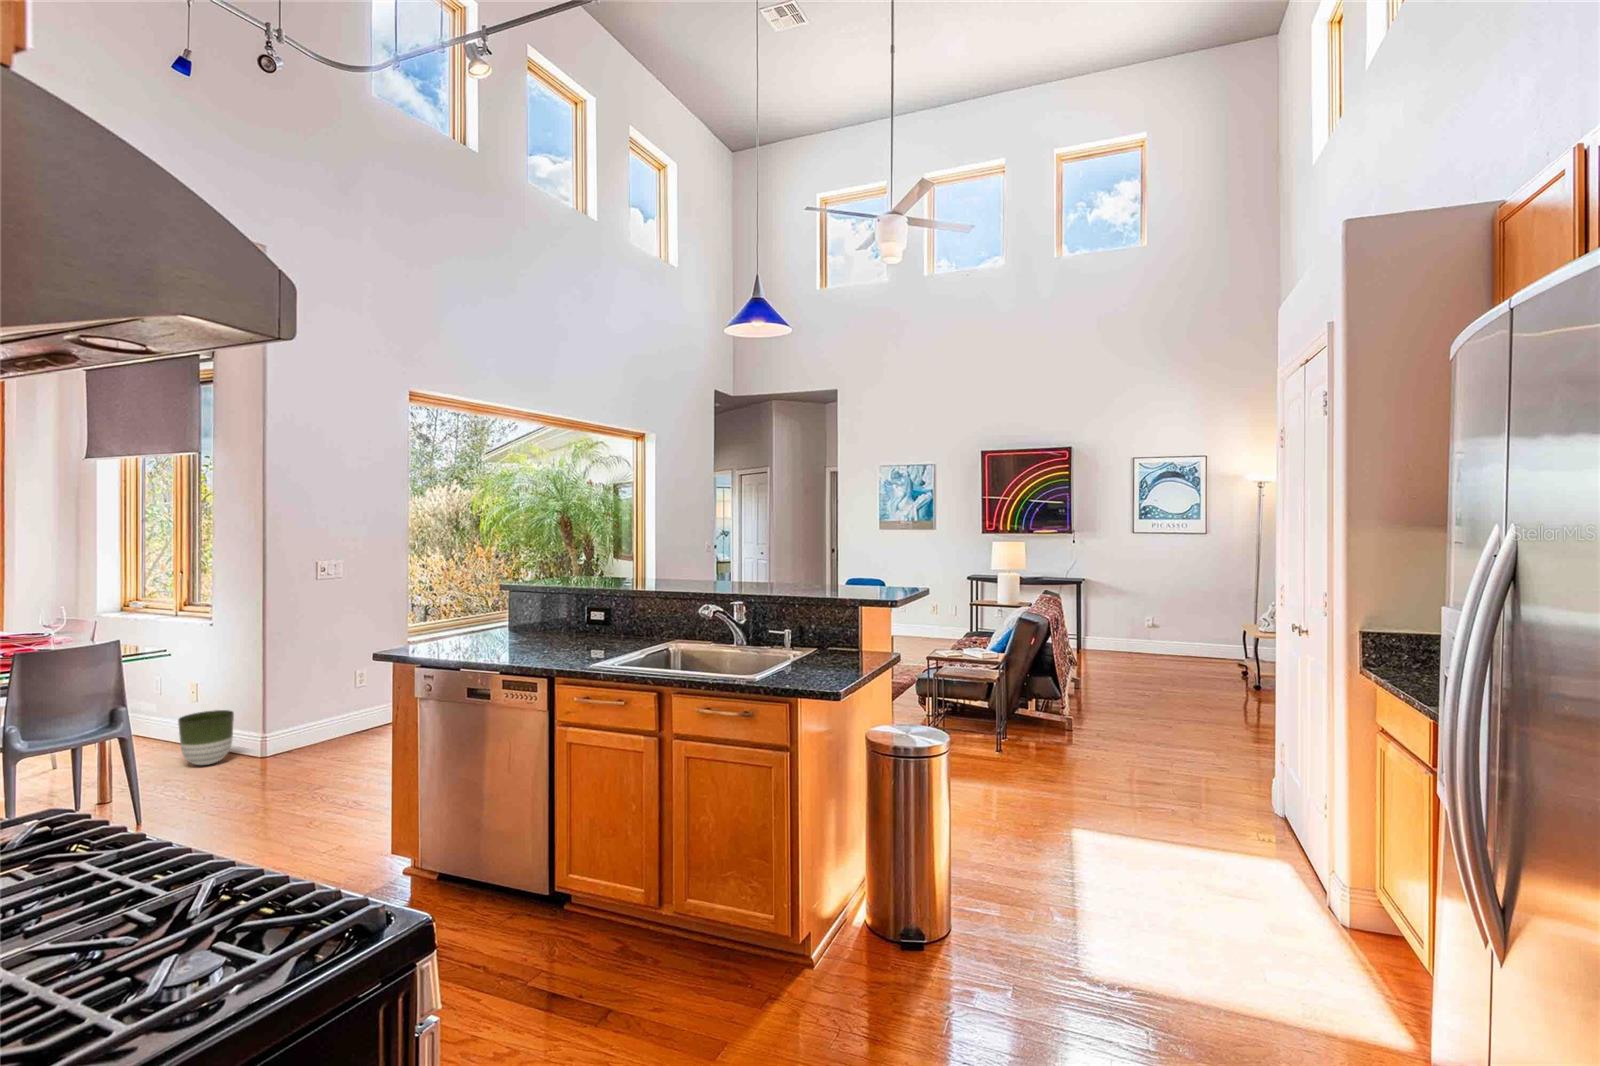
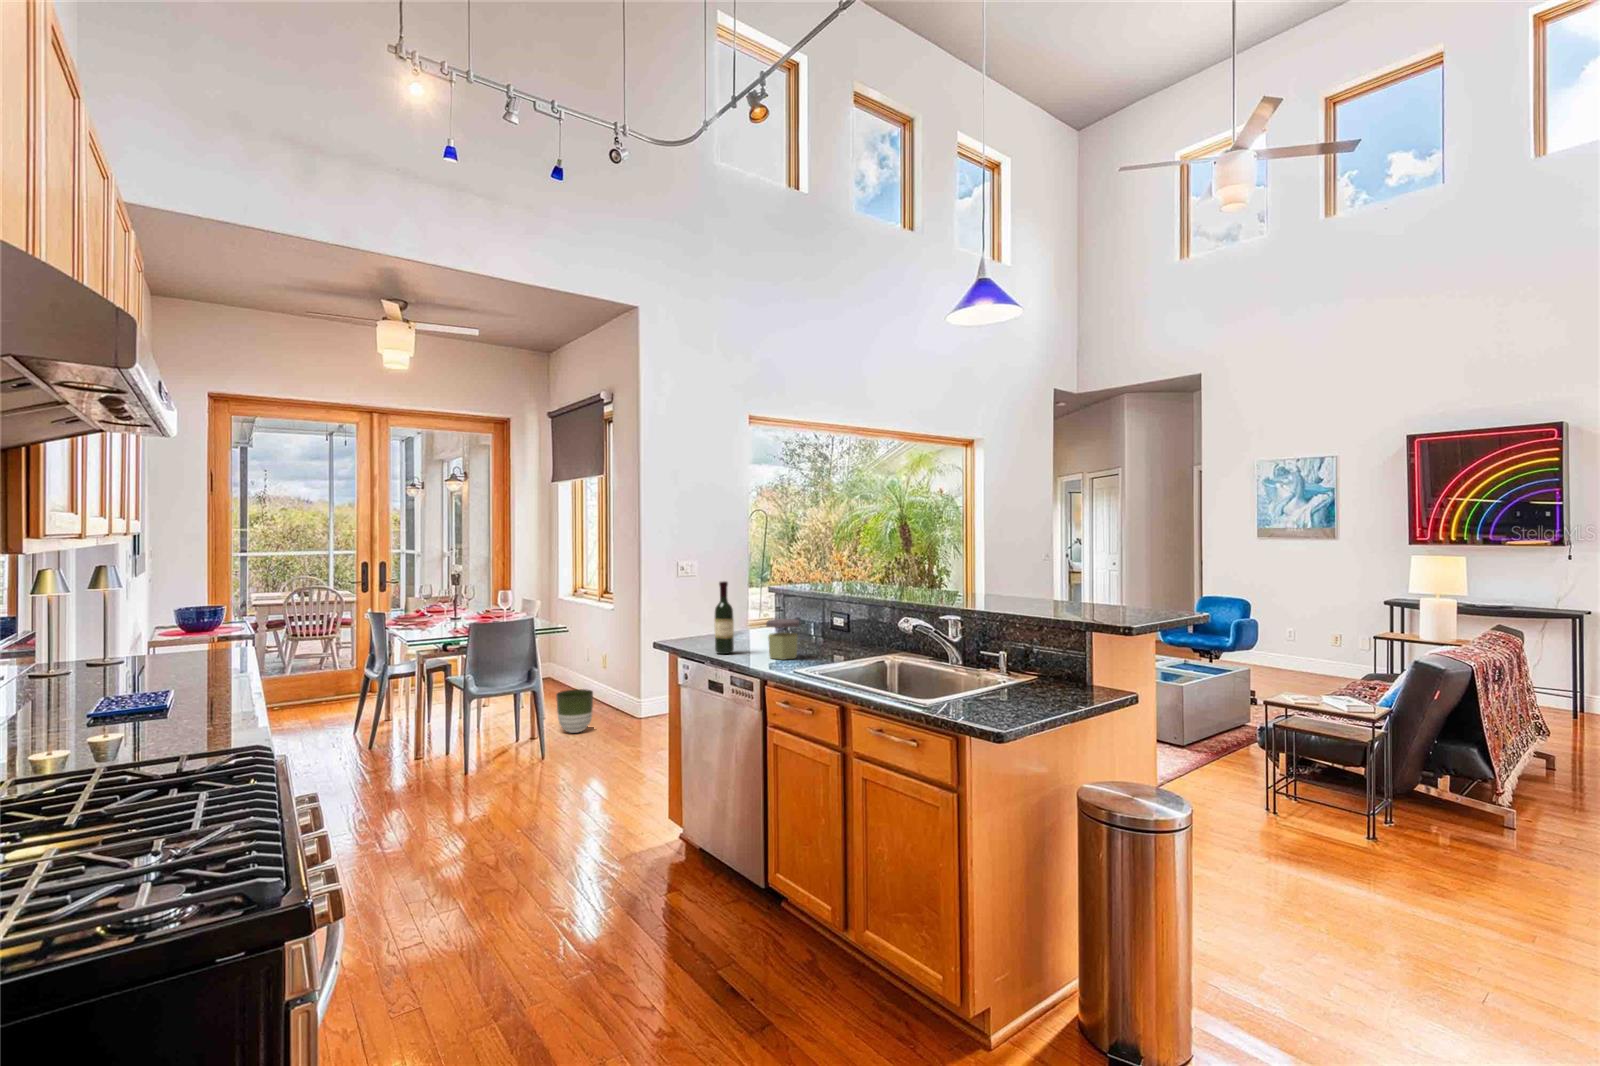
wine bottle: none [474,572,496,650] -> present [714,581,734,654]
jar: none [538,609,576,651] -> present [766,619,799,660]

